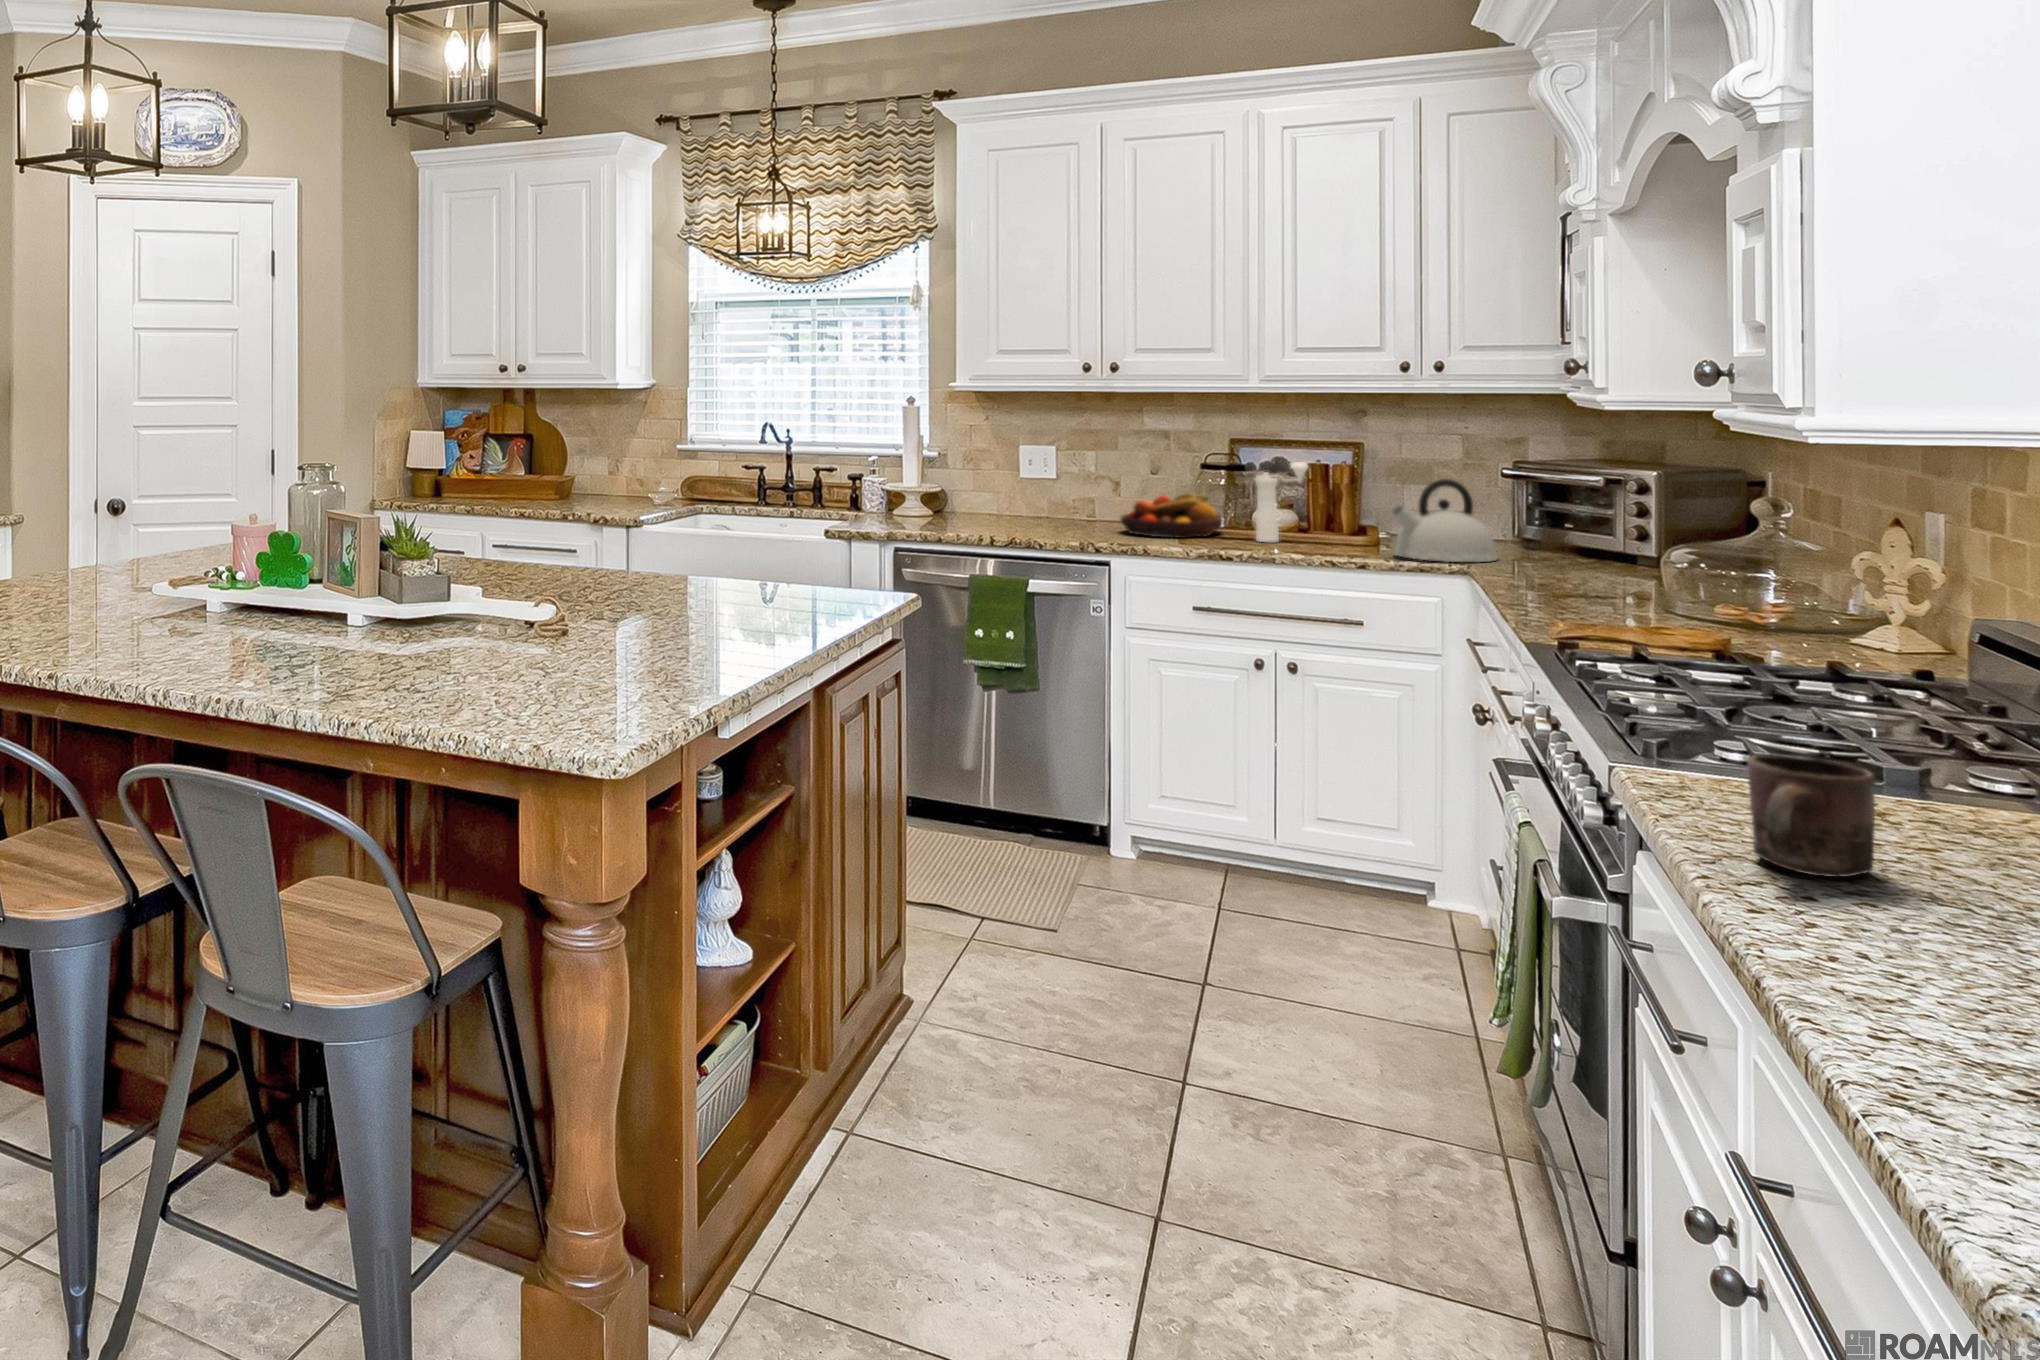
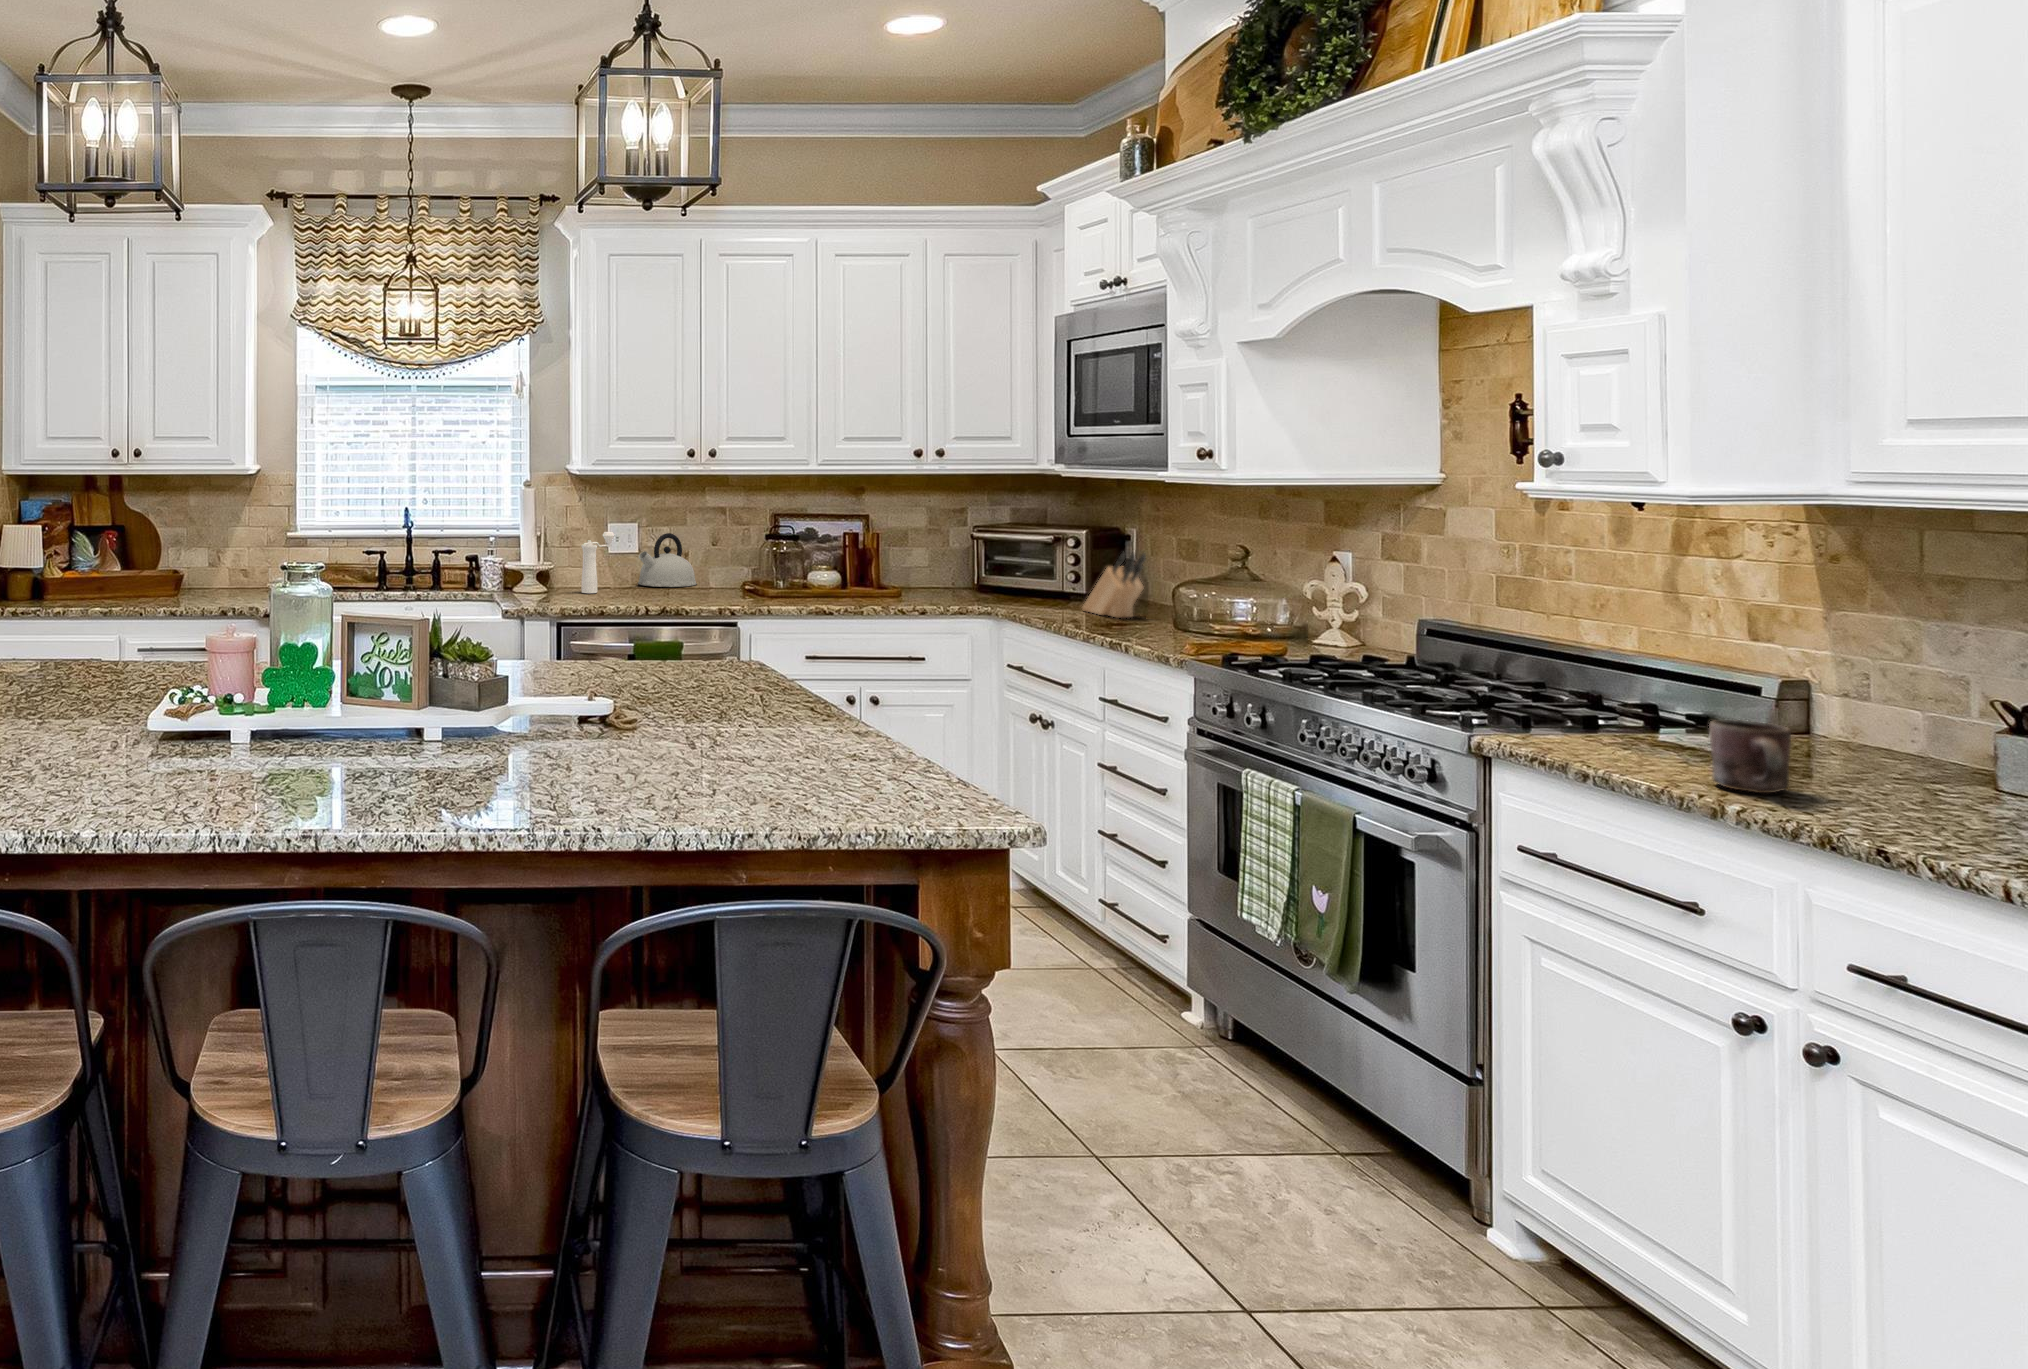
pepper mill: present [1255,462,1308,542] -> present [581,532,615,593]
kettle: present [1391,479,1498,562] -> present [638,533,697,587]
fruit bowl: present [1121,493,1223,538] -> none [722,558,802,595]
knife block: none [1529,496,1591,588] -> present [1082,553,1146,618]

